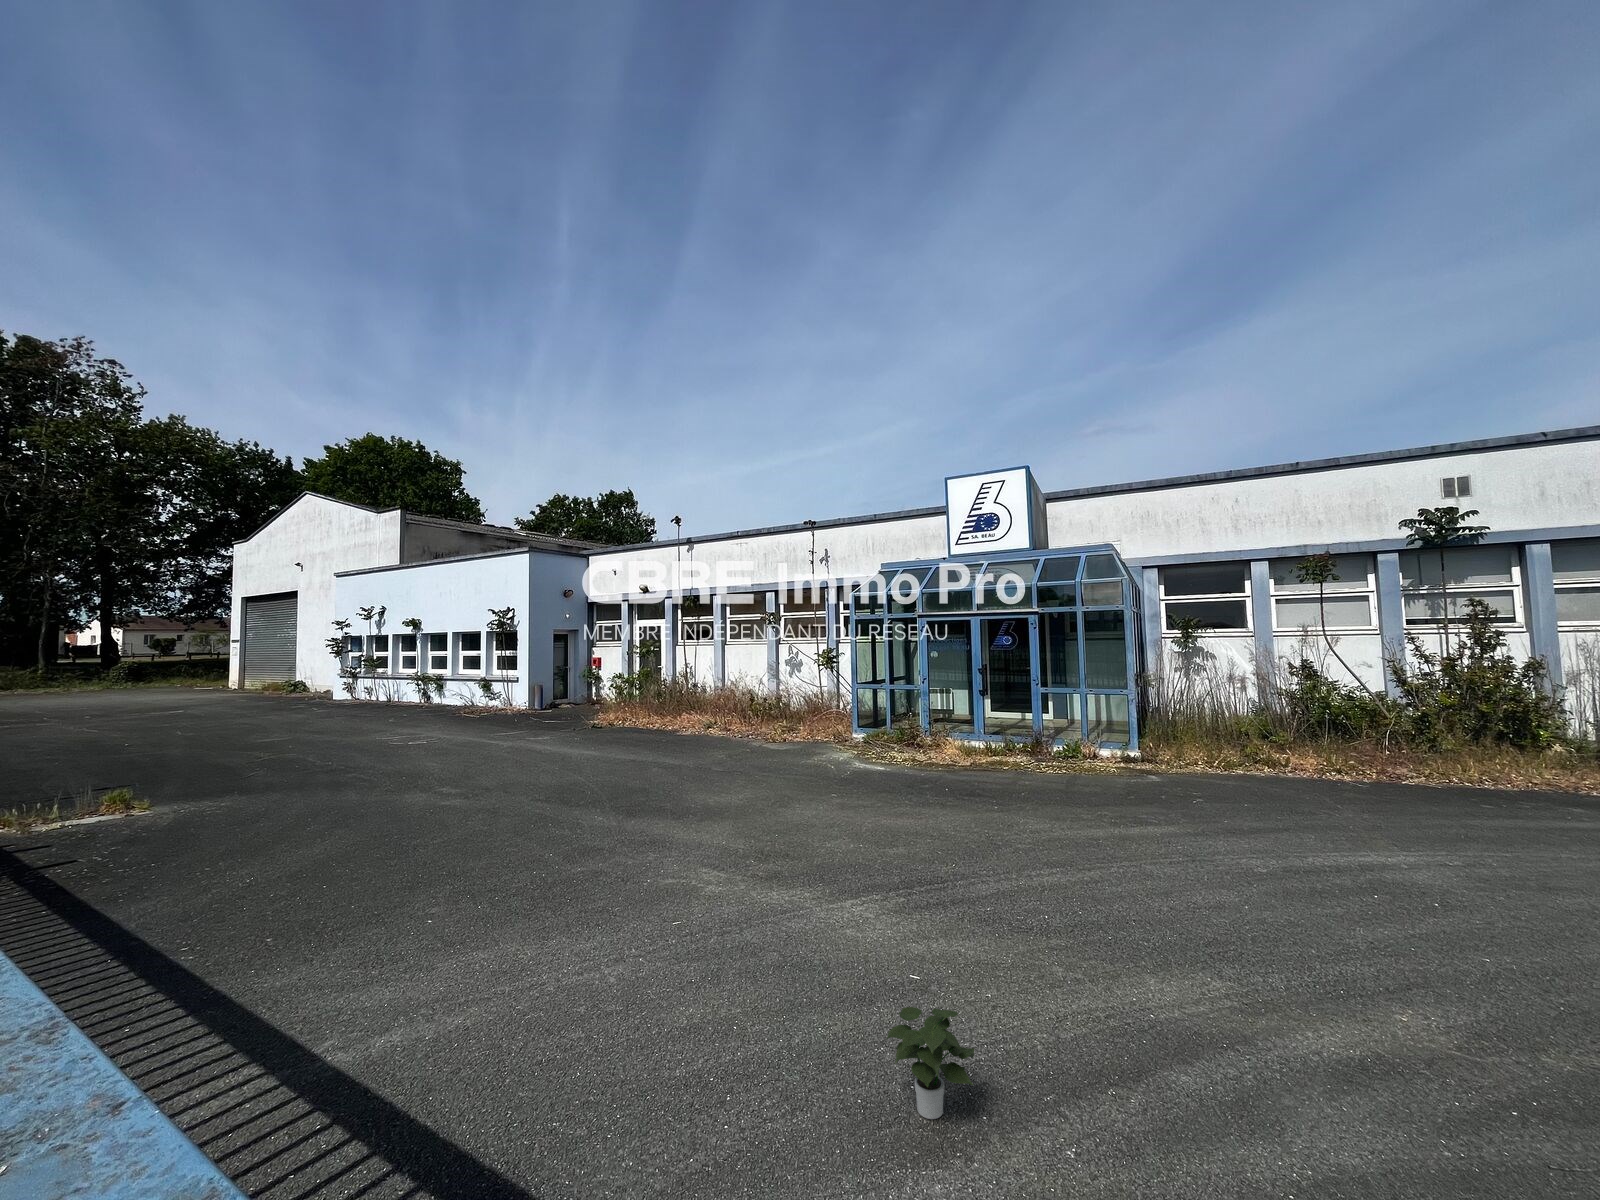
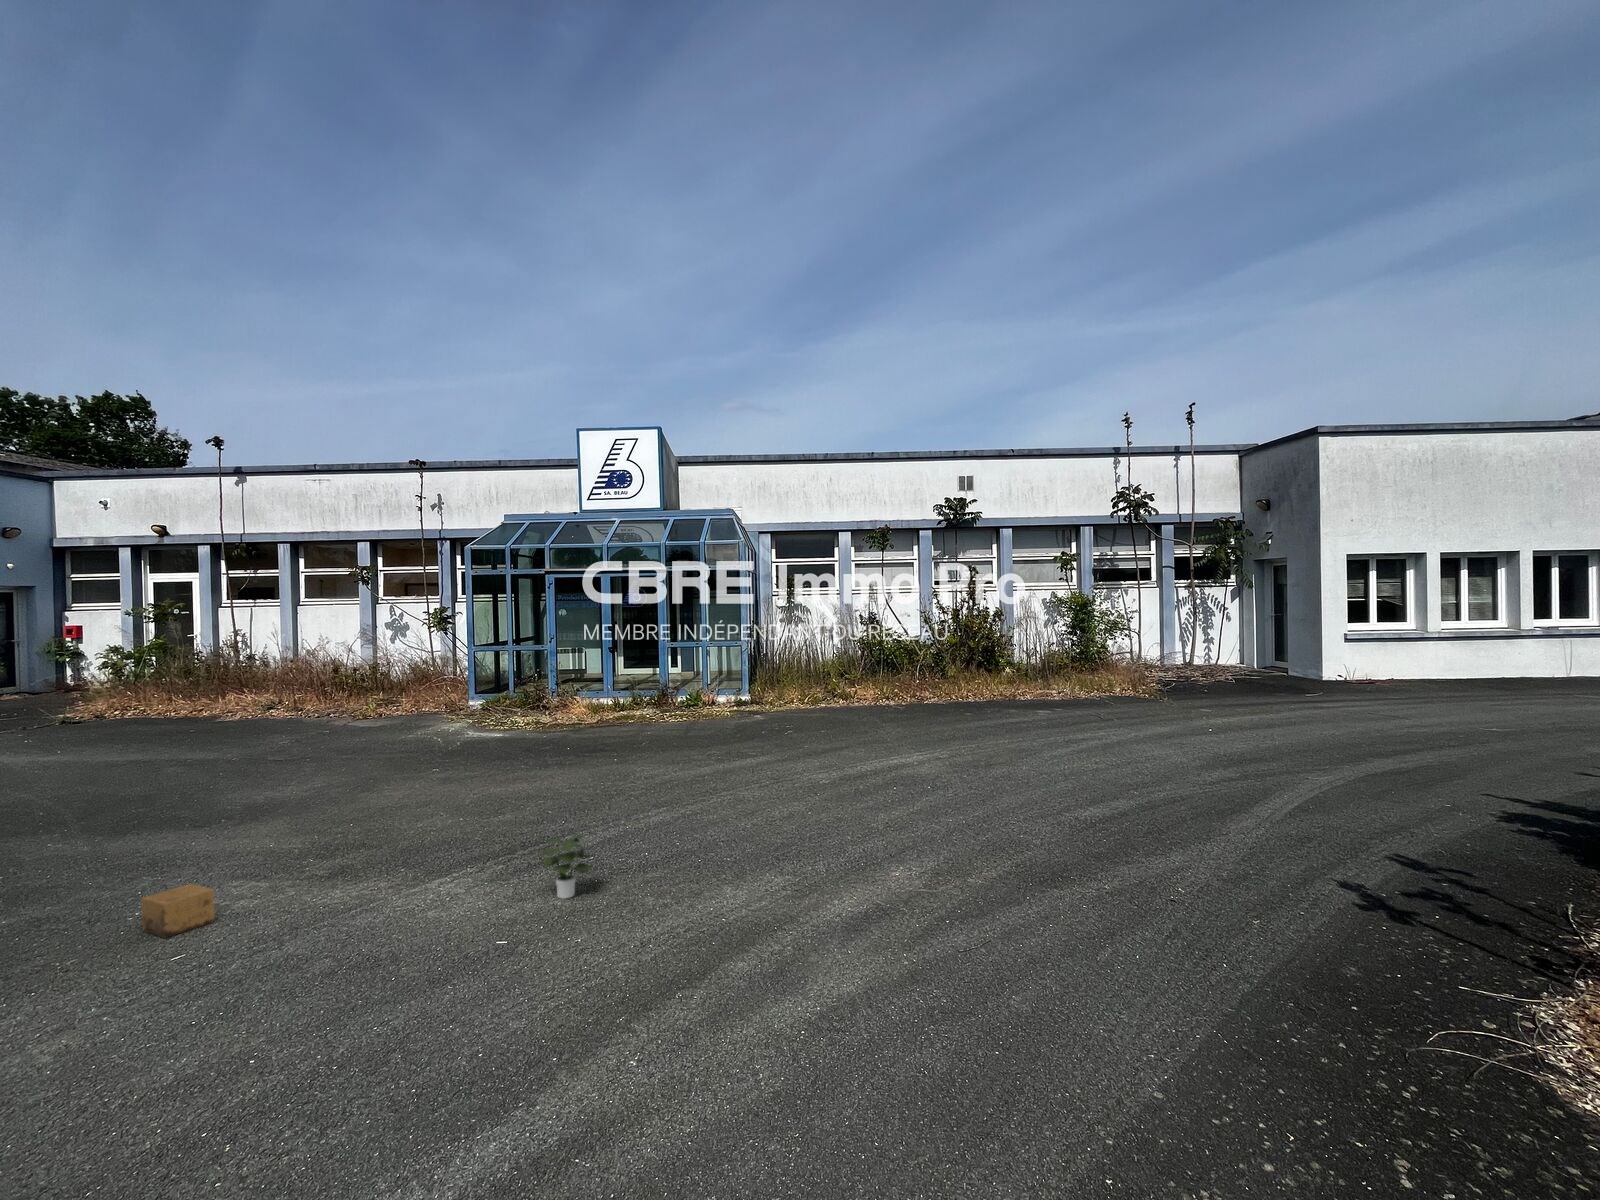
cardboard box: none [469,966,532,1042] -> present [141,884,215,938]

